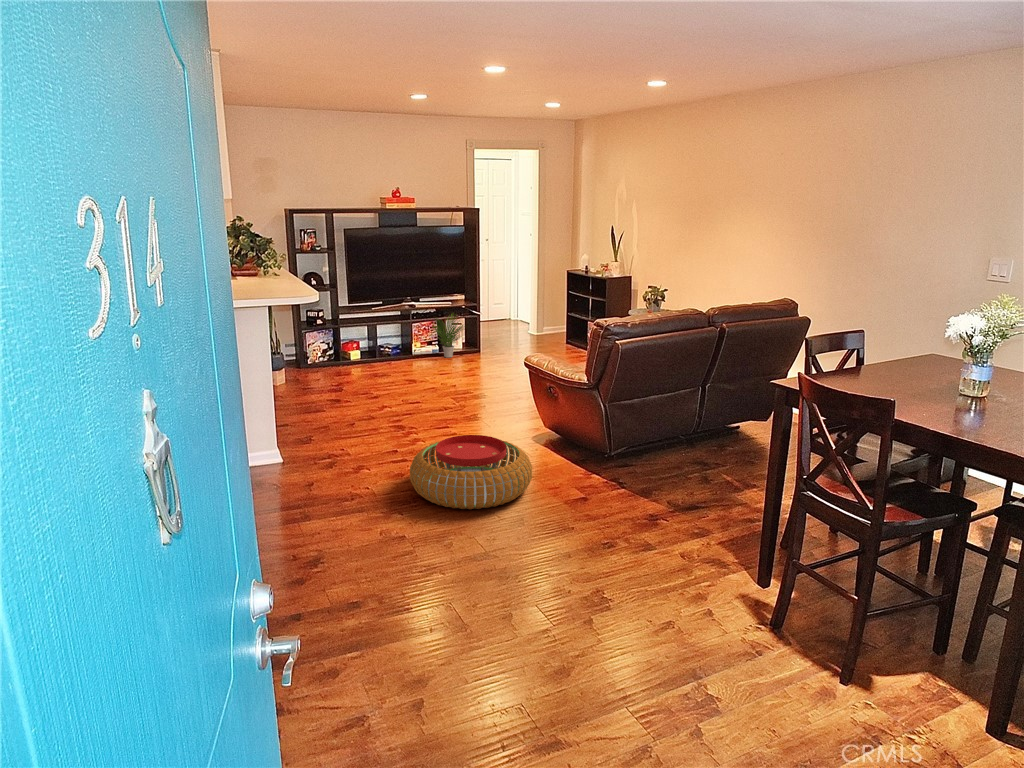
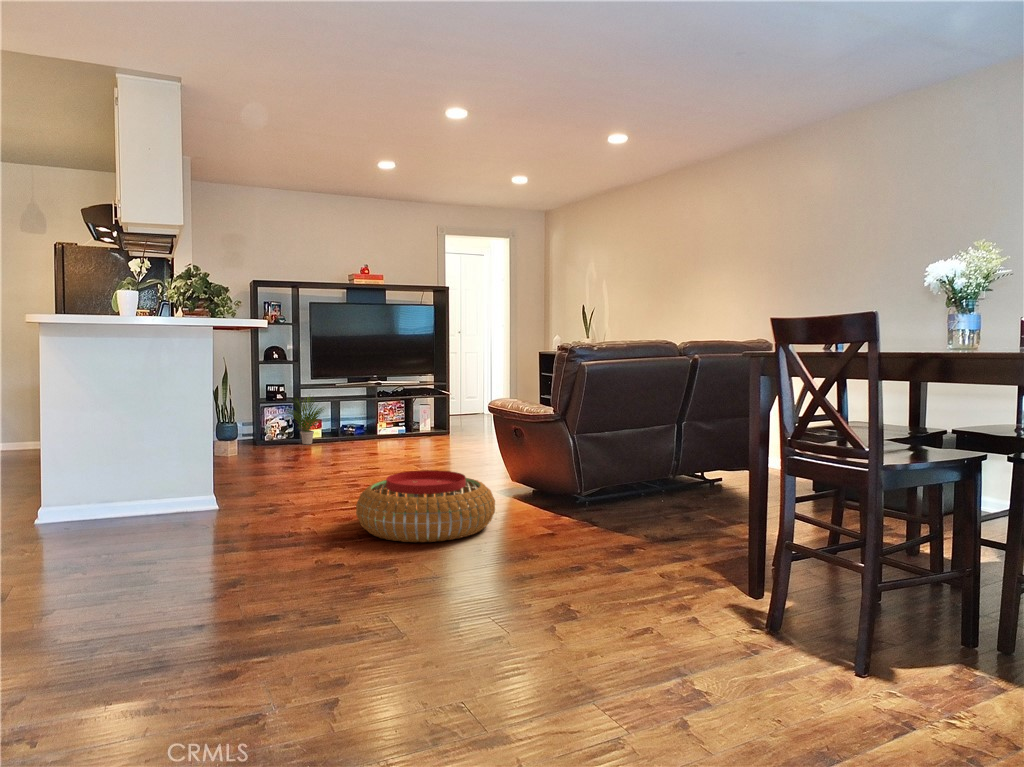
potted plant: present [434,315,463,358] -> present [288,396,324,444]

